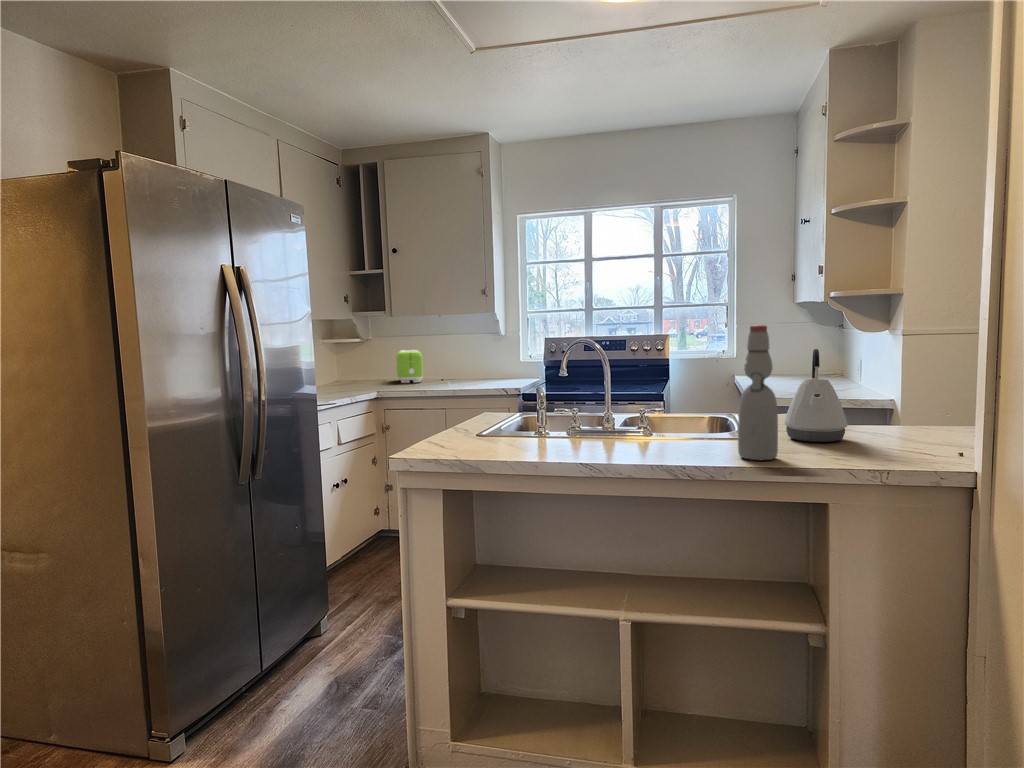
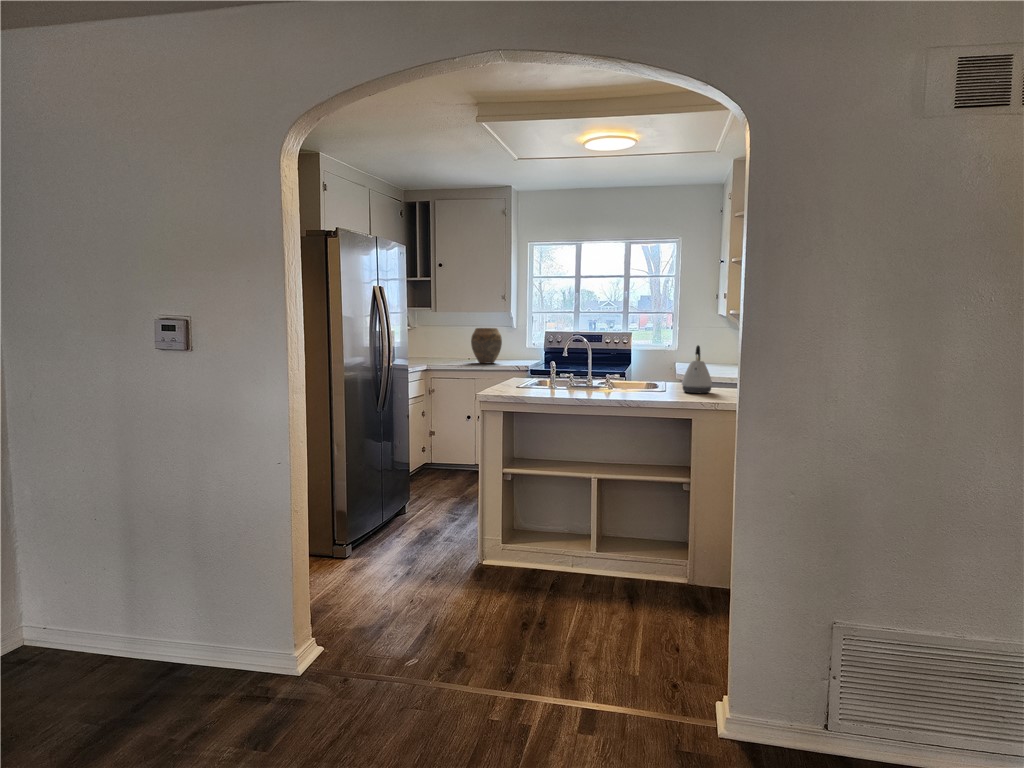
bottle: present [738,325,778,460] -> none [652,333,671,398]
vase: none [438,335,482,385] -> present [471,328,502,364]
toaster: present [396,350,423,383] -> none [436,337,457,361]

